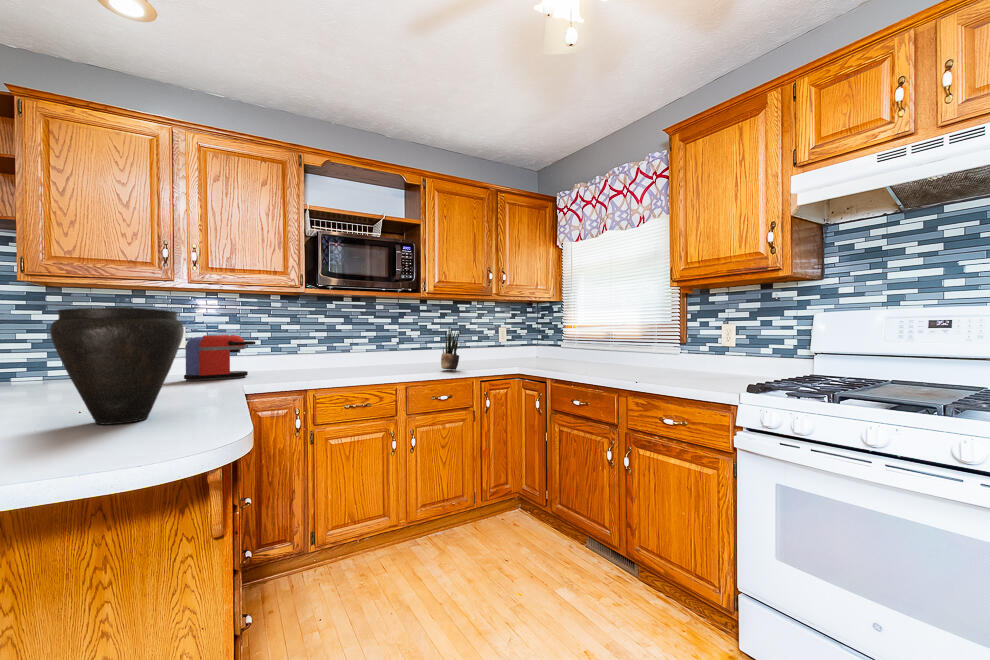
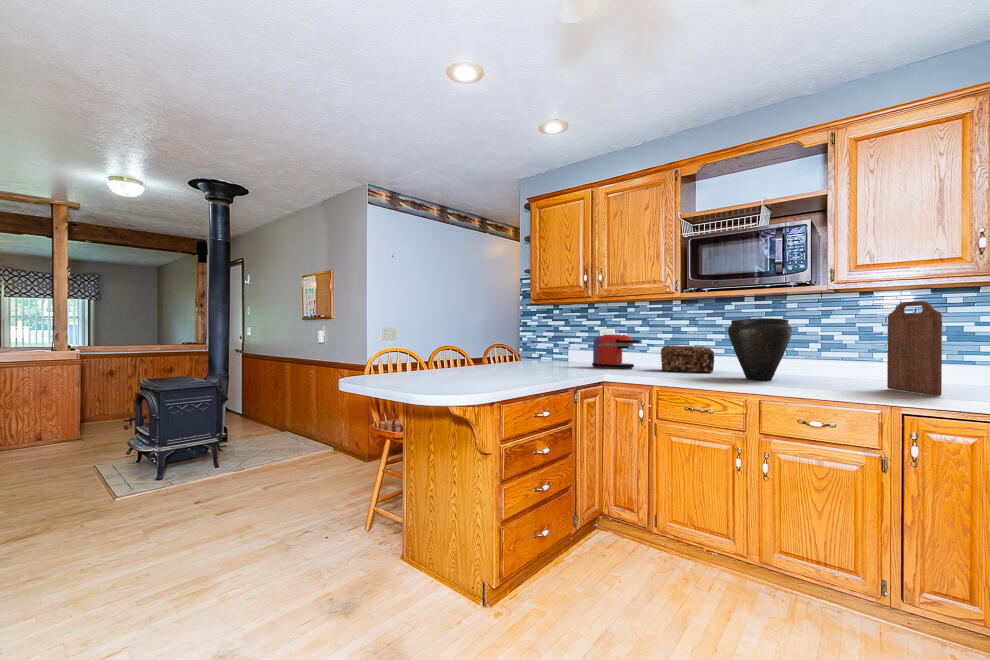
vase: present [50,307,184,425] -> present [728,318,792,380]
cutting board: none [464,309,497,367] -> present [887,301,942,396]
potted plant: present [441,327,460,370] -> none [813,327,852,389]
bread loaf: none [273,345,334,374] -> present [661,345,714,372]

